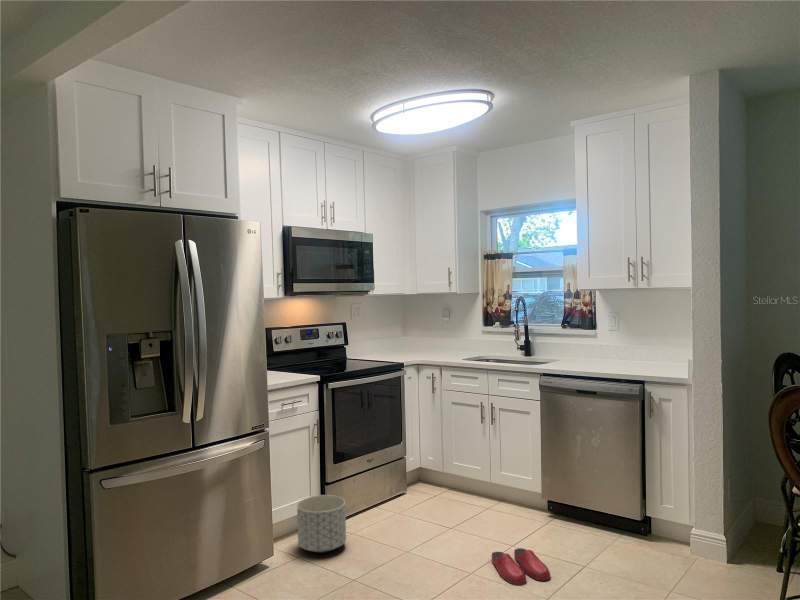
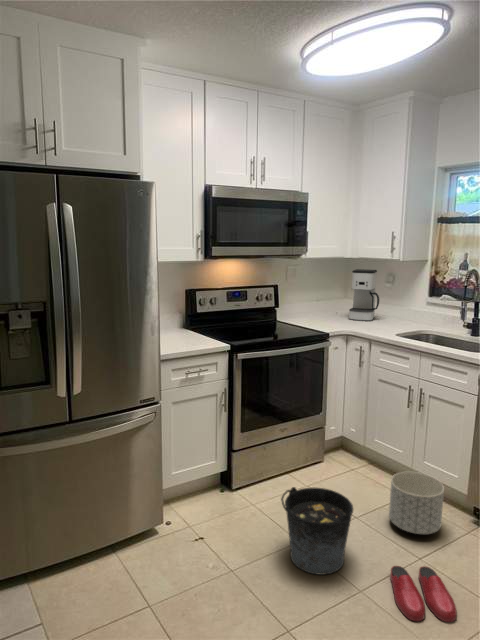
coffee maker: none [413,305,440,353] -> present [349,269,379,321]
planter: present [297,495,346,553] -> present [389,472,444,534]
bucket: none [390,497,455,571] -> present [281,487,353,575]

